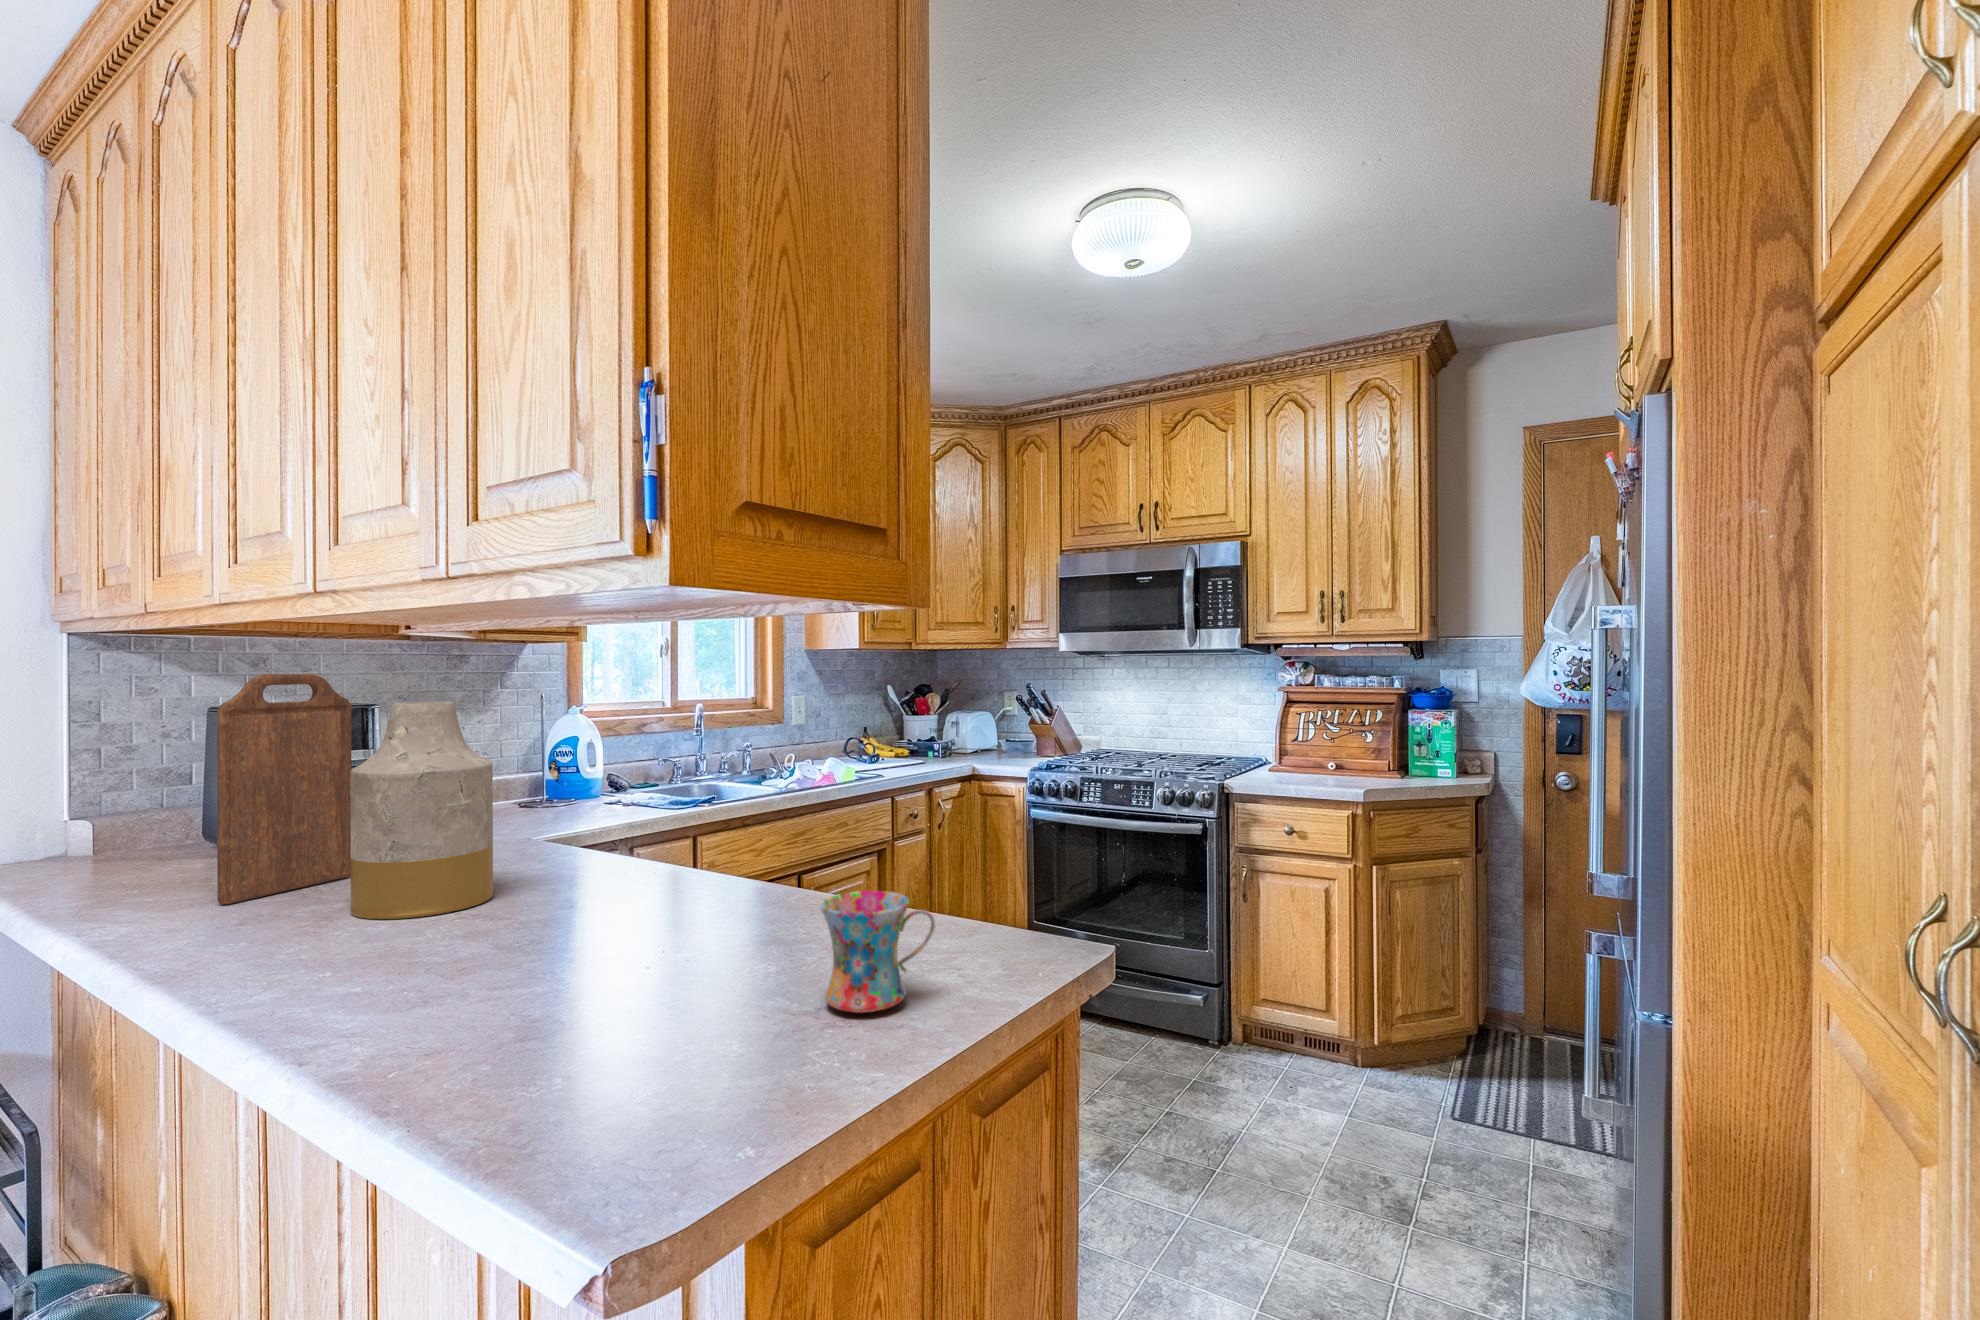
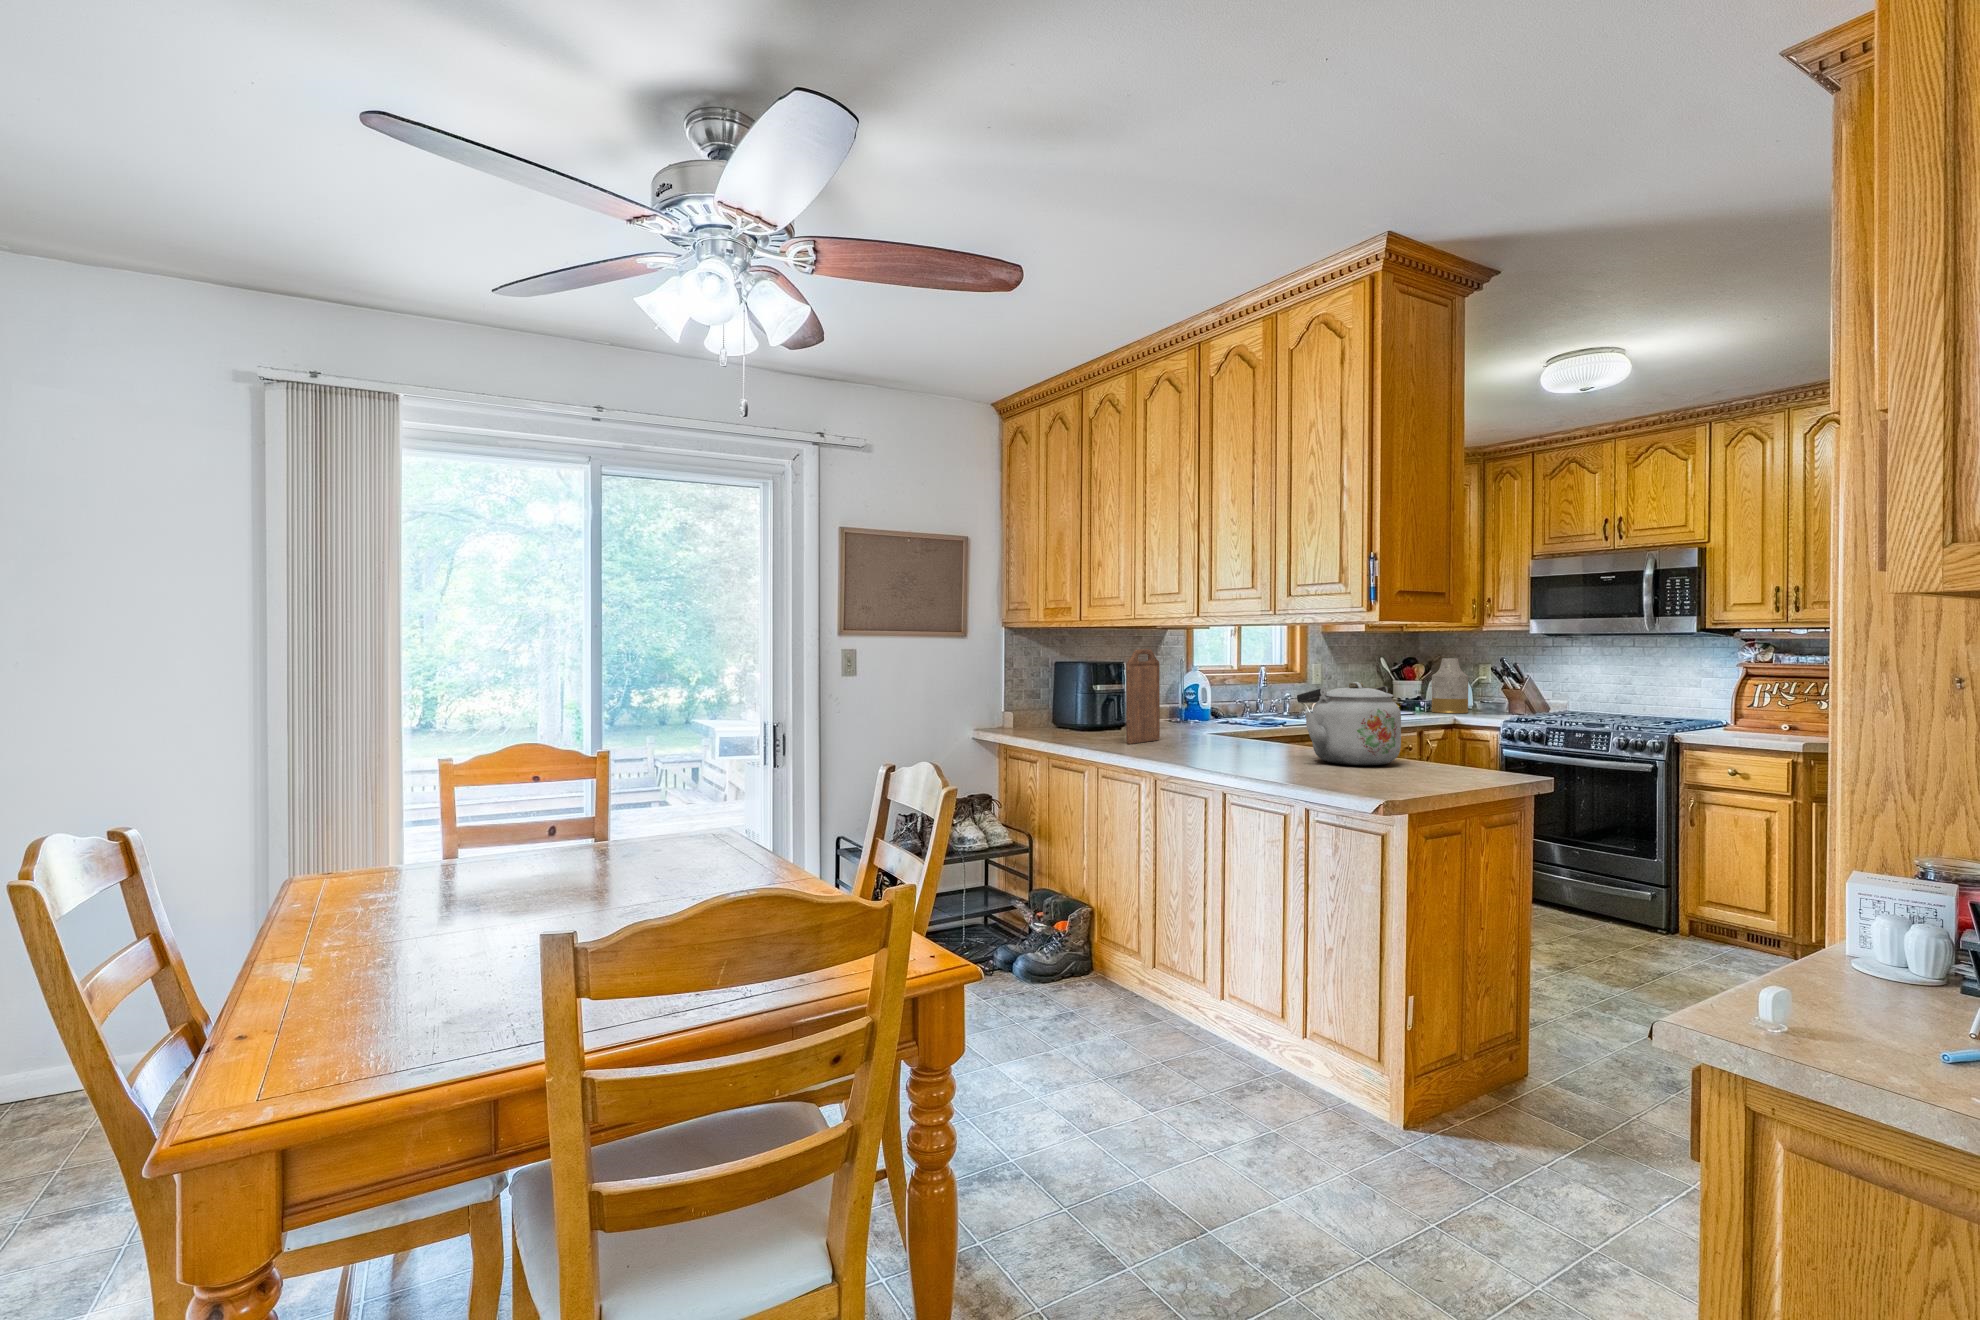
vase: present [350,702,493,919] -> present [1432,658,1468,714]
kettle: none [551,748,804,963] -> present [1297,682,1401,765]
mug: present [820,891,935,1013] -> none [1423,736,1471,777]

